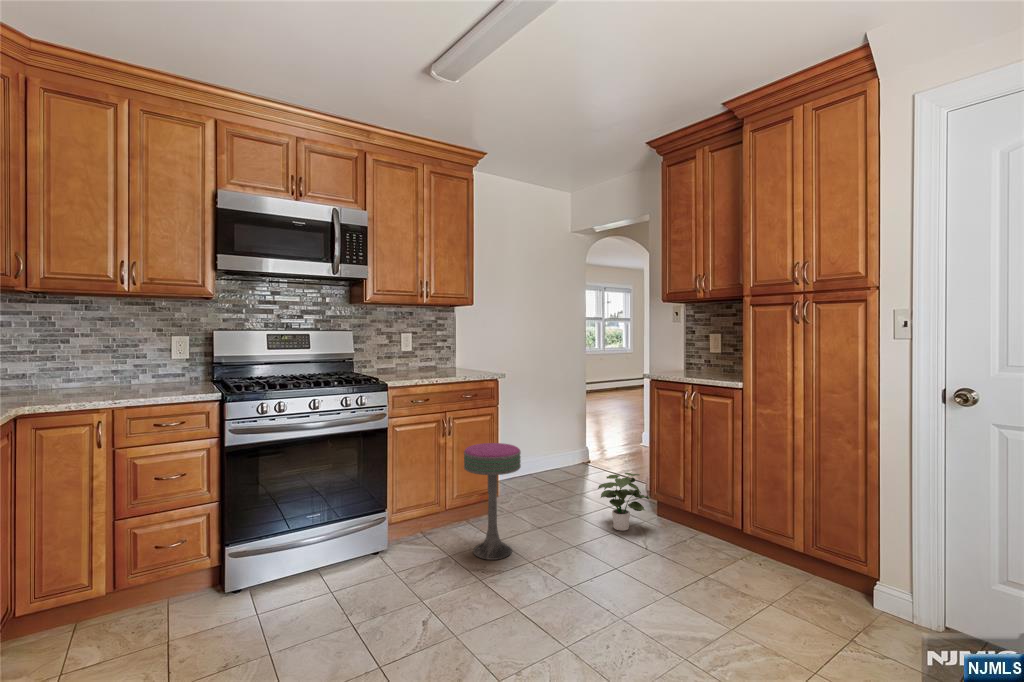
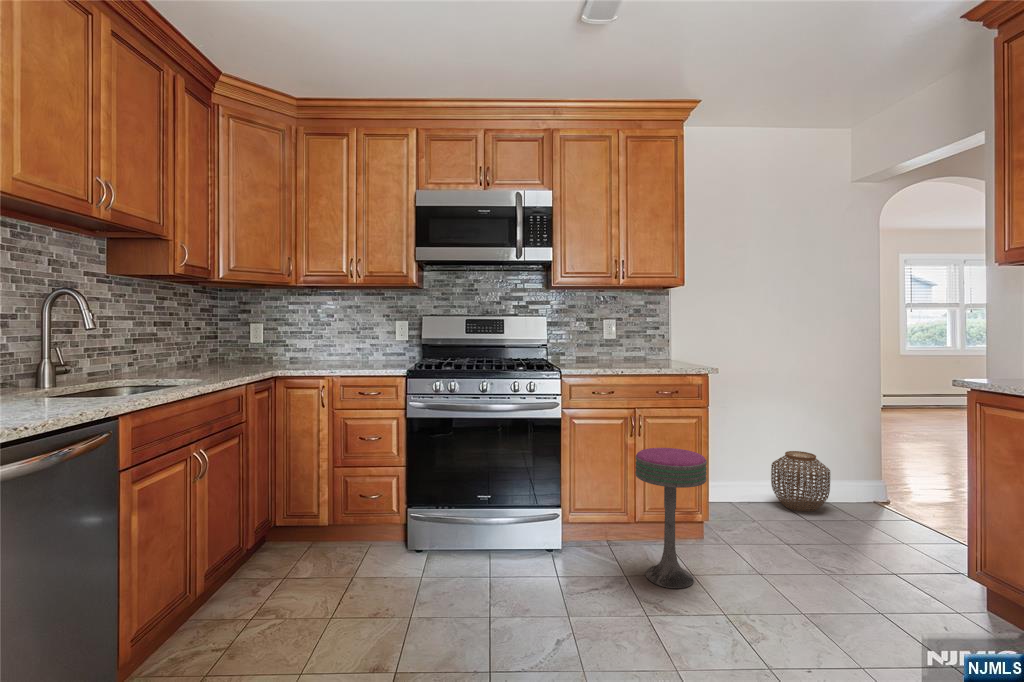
woven basket: none [530,435,570,481] -> present [771,451,830,512]
potted plant: present [598,473,650,531] -> none [837,516,928,600]

